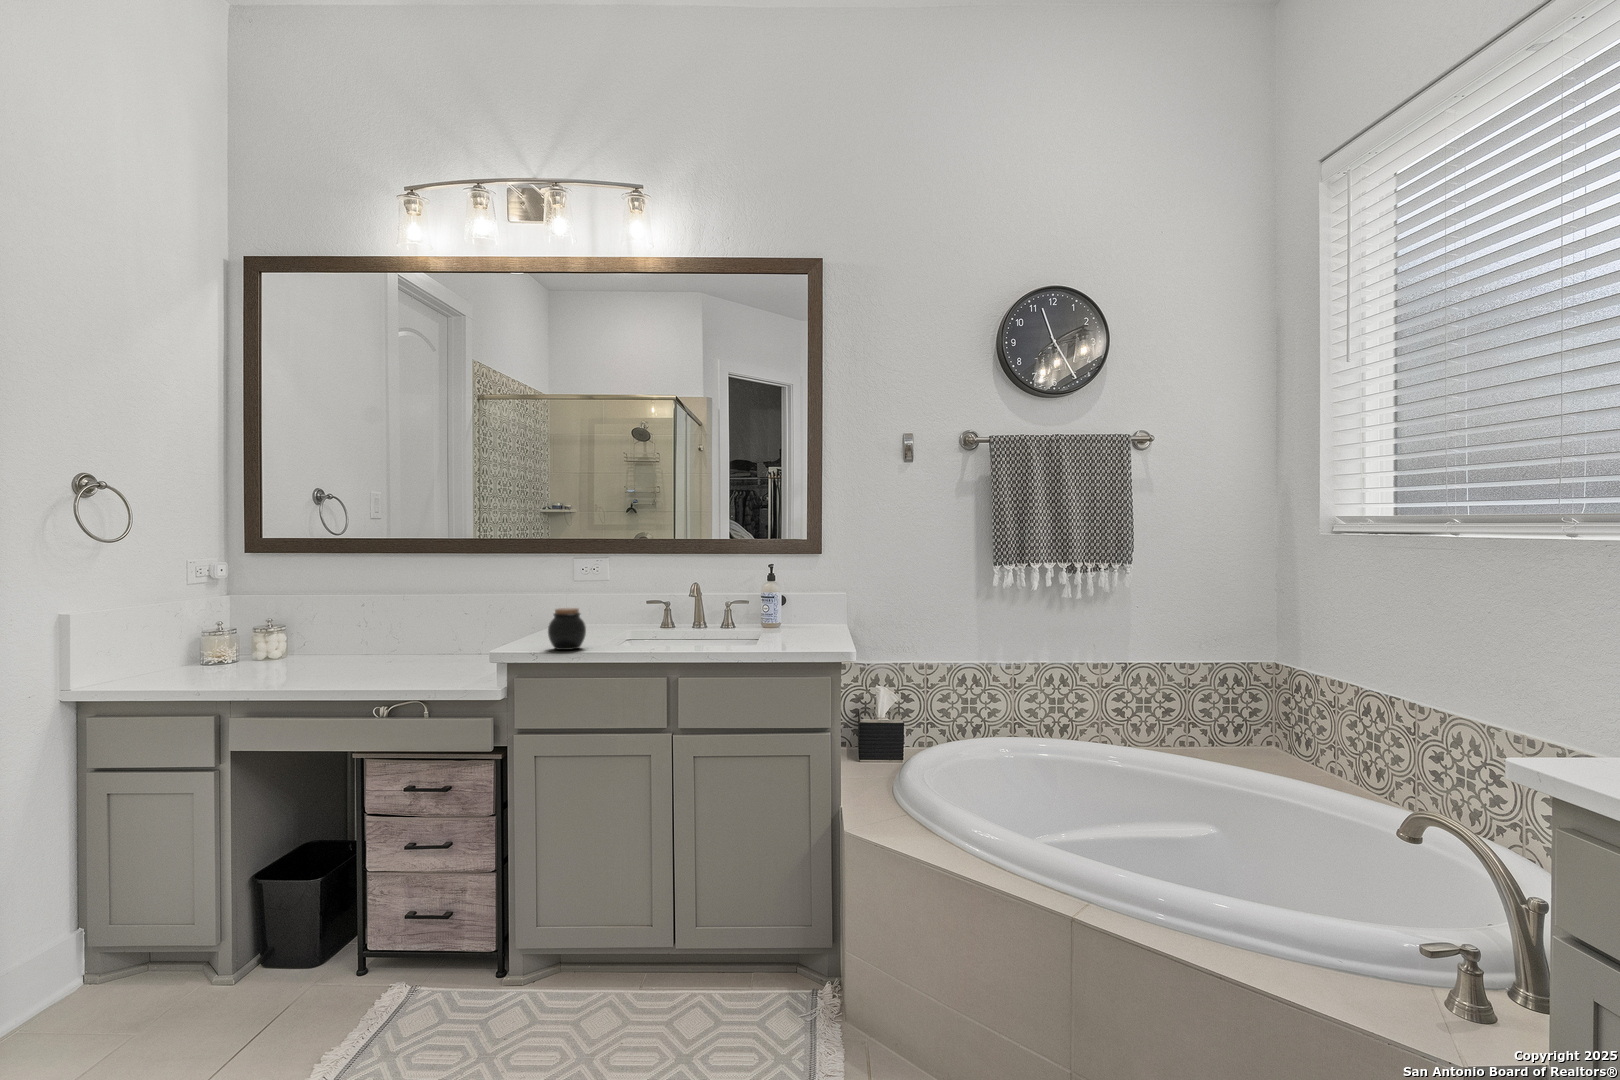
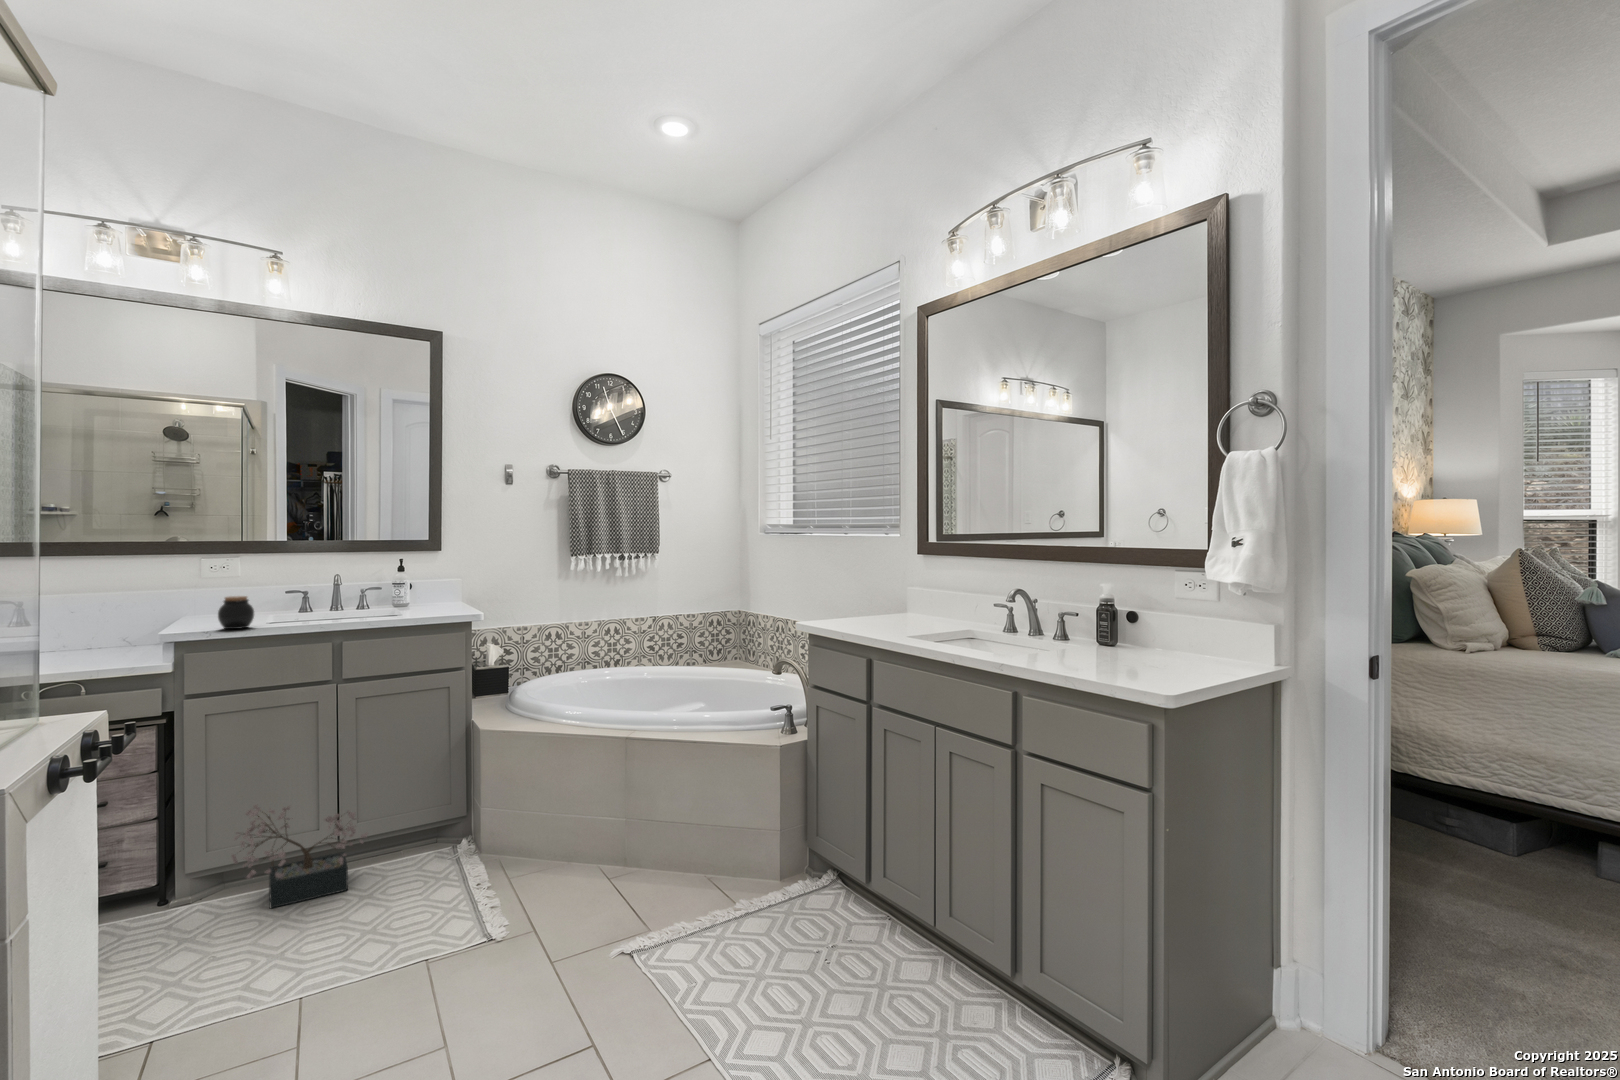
decorative plant: none [549,877,700,1025] -> present [232,805,367,908]

